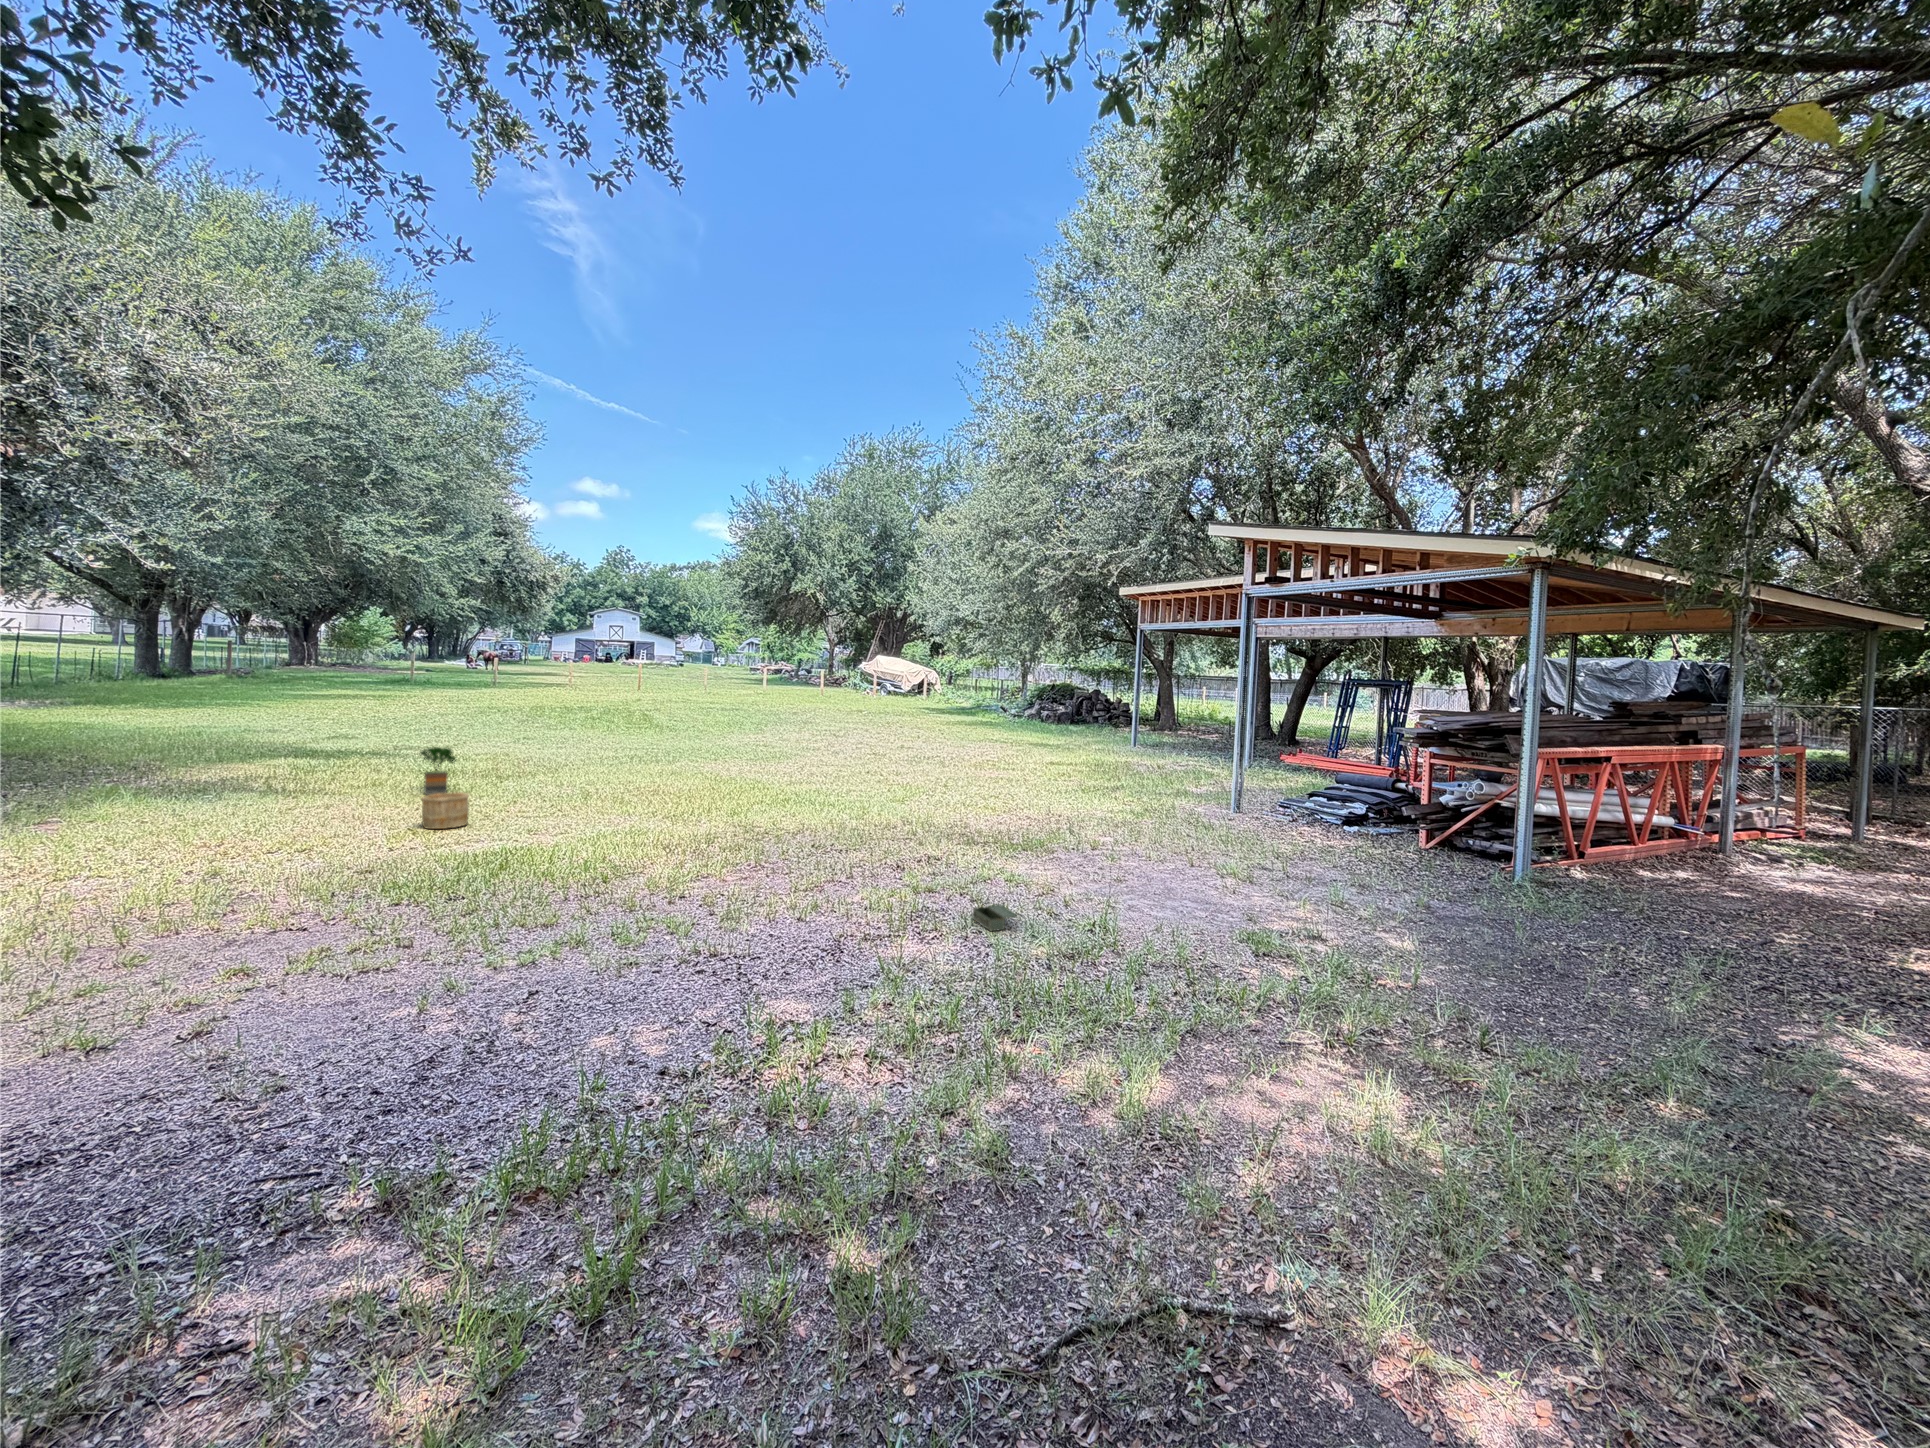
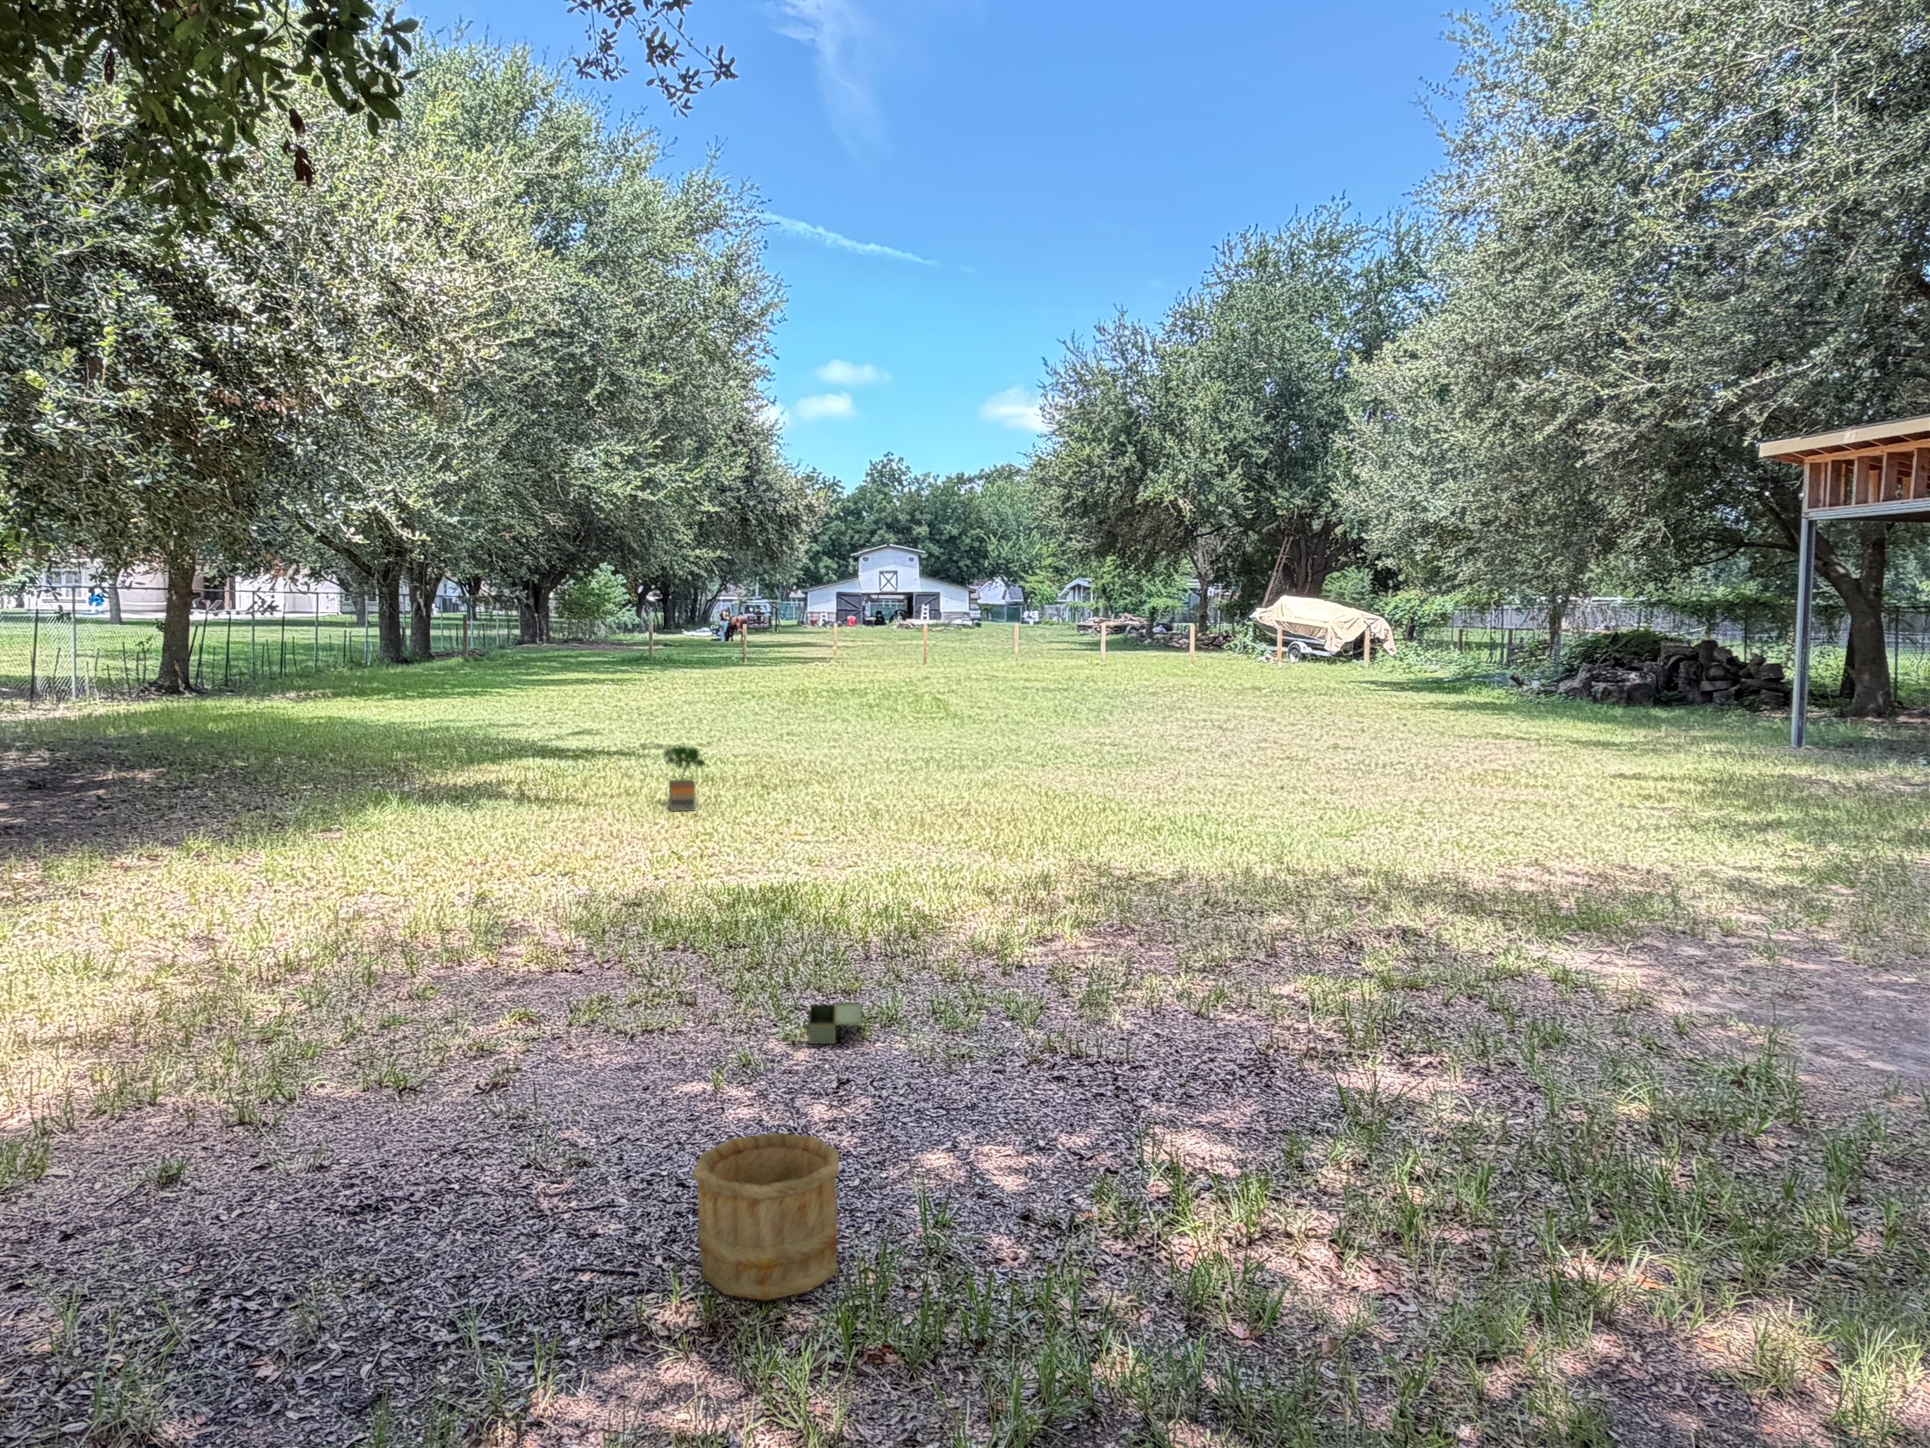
wooden bucket: present [421,792,469,829] -> present [692,1133,839,1300]
toolbox: present [973,905,1018,931] -> present [803,1002,862,1044]

